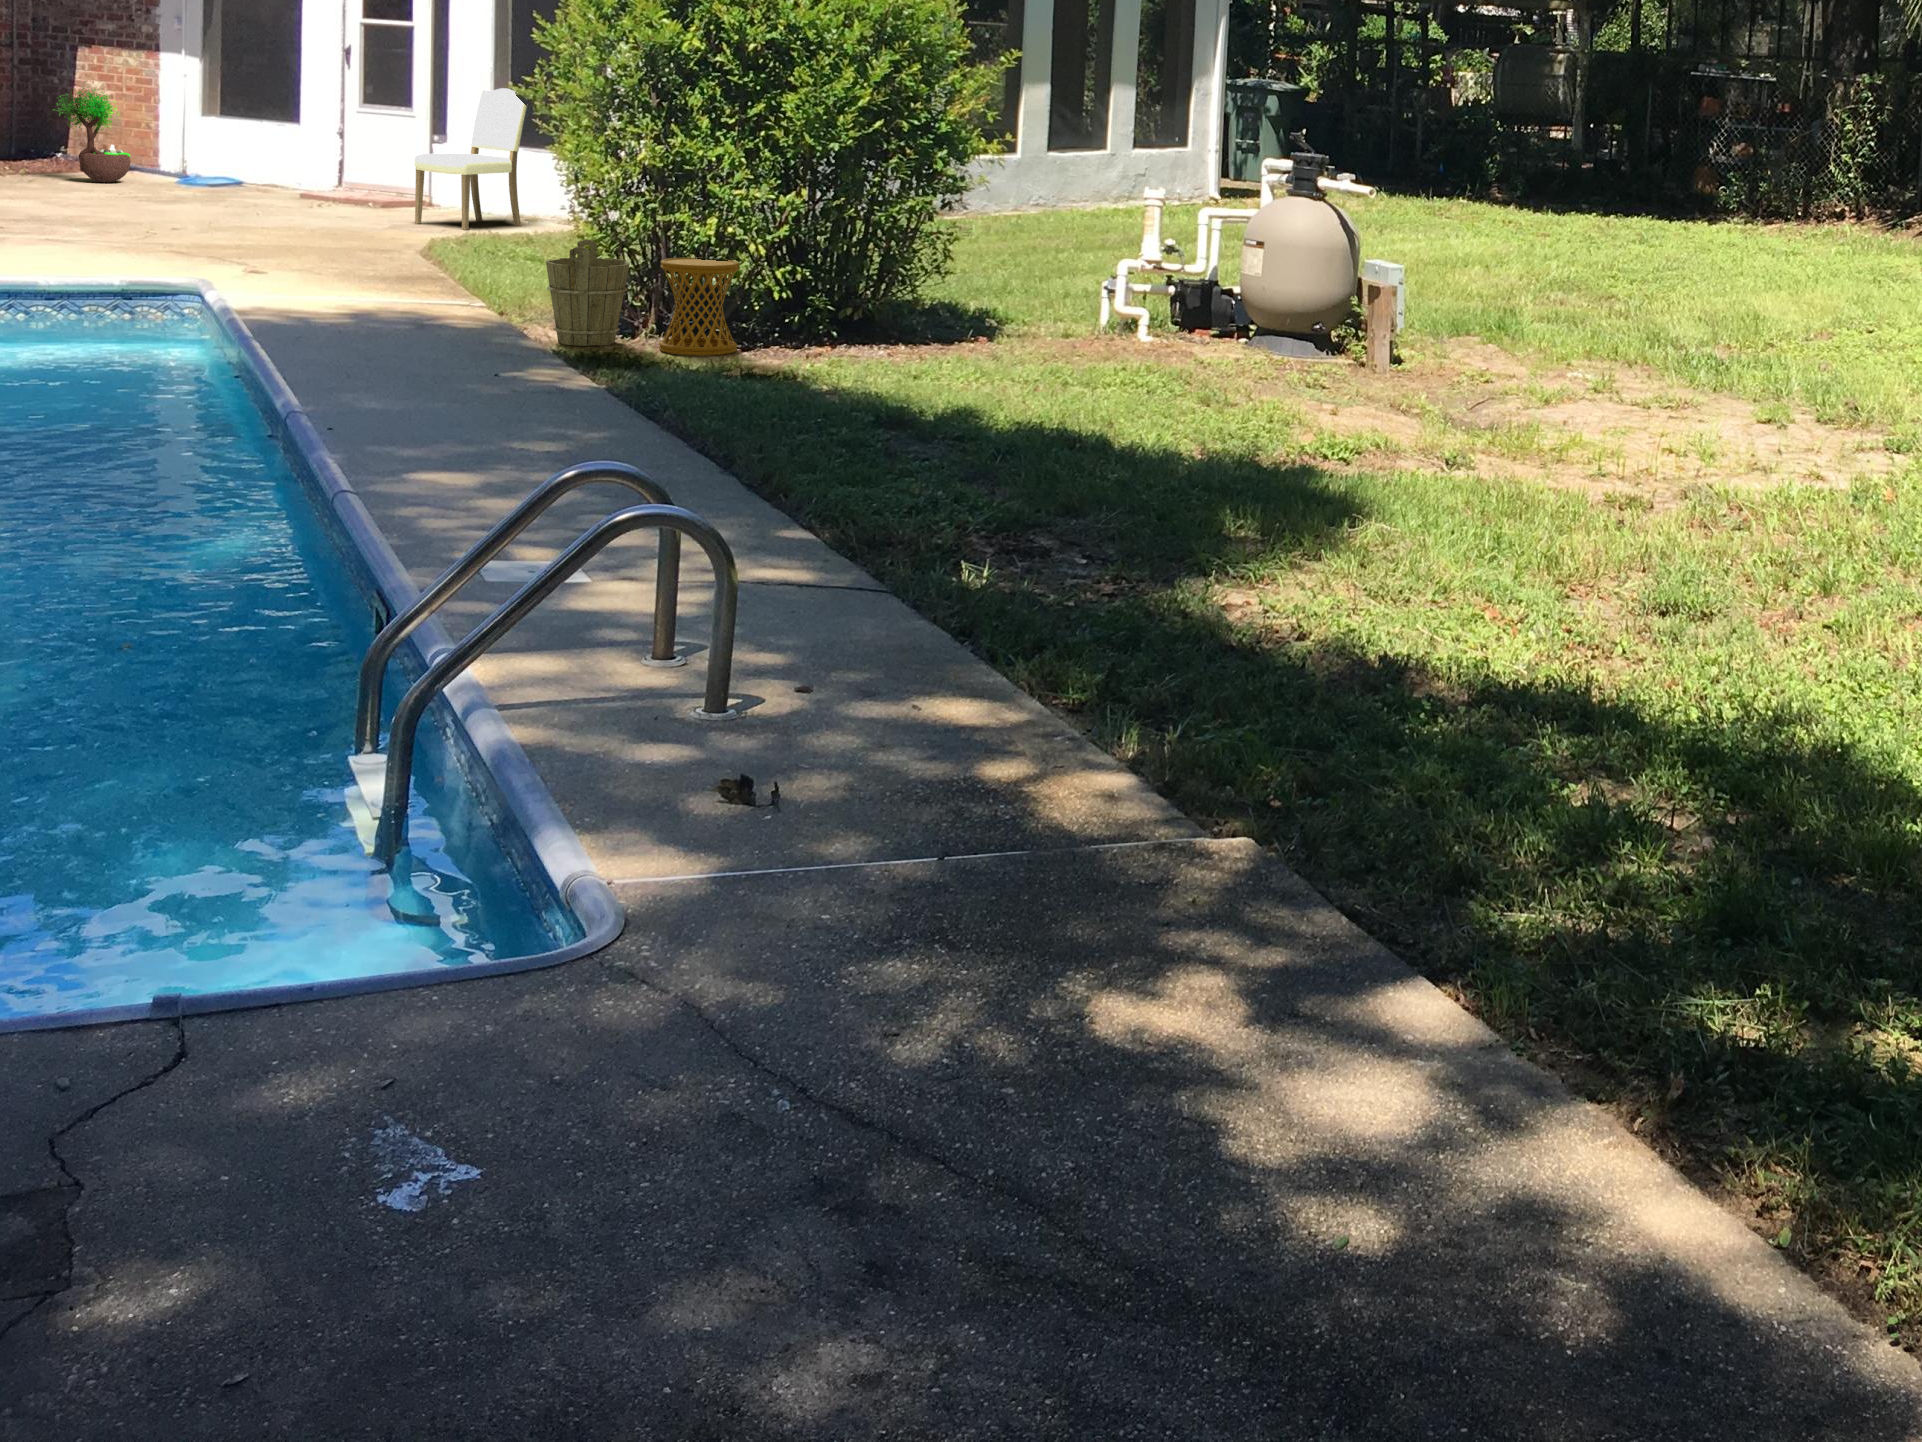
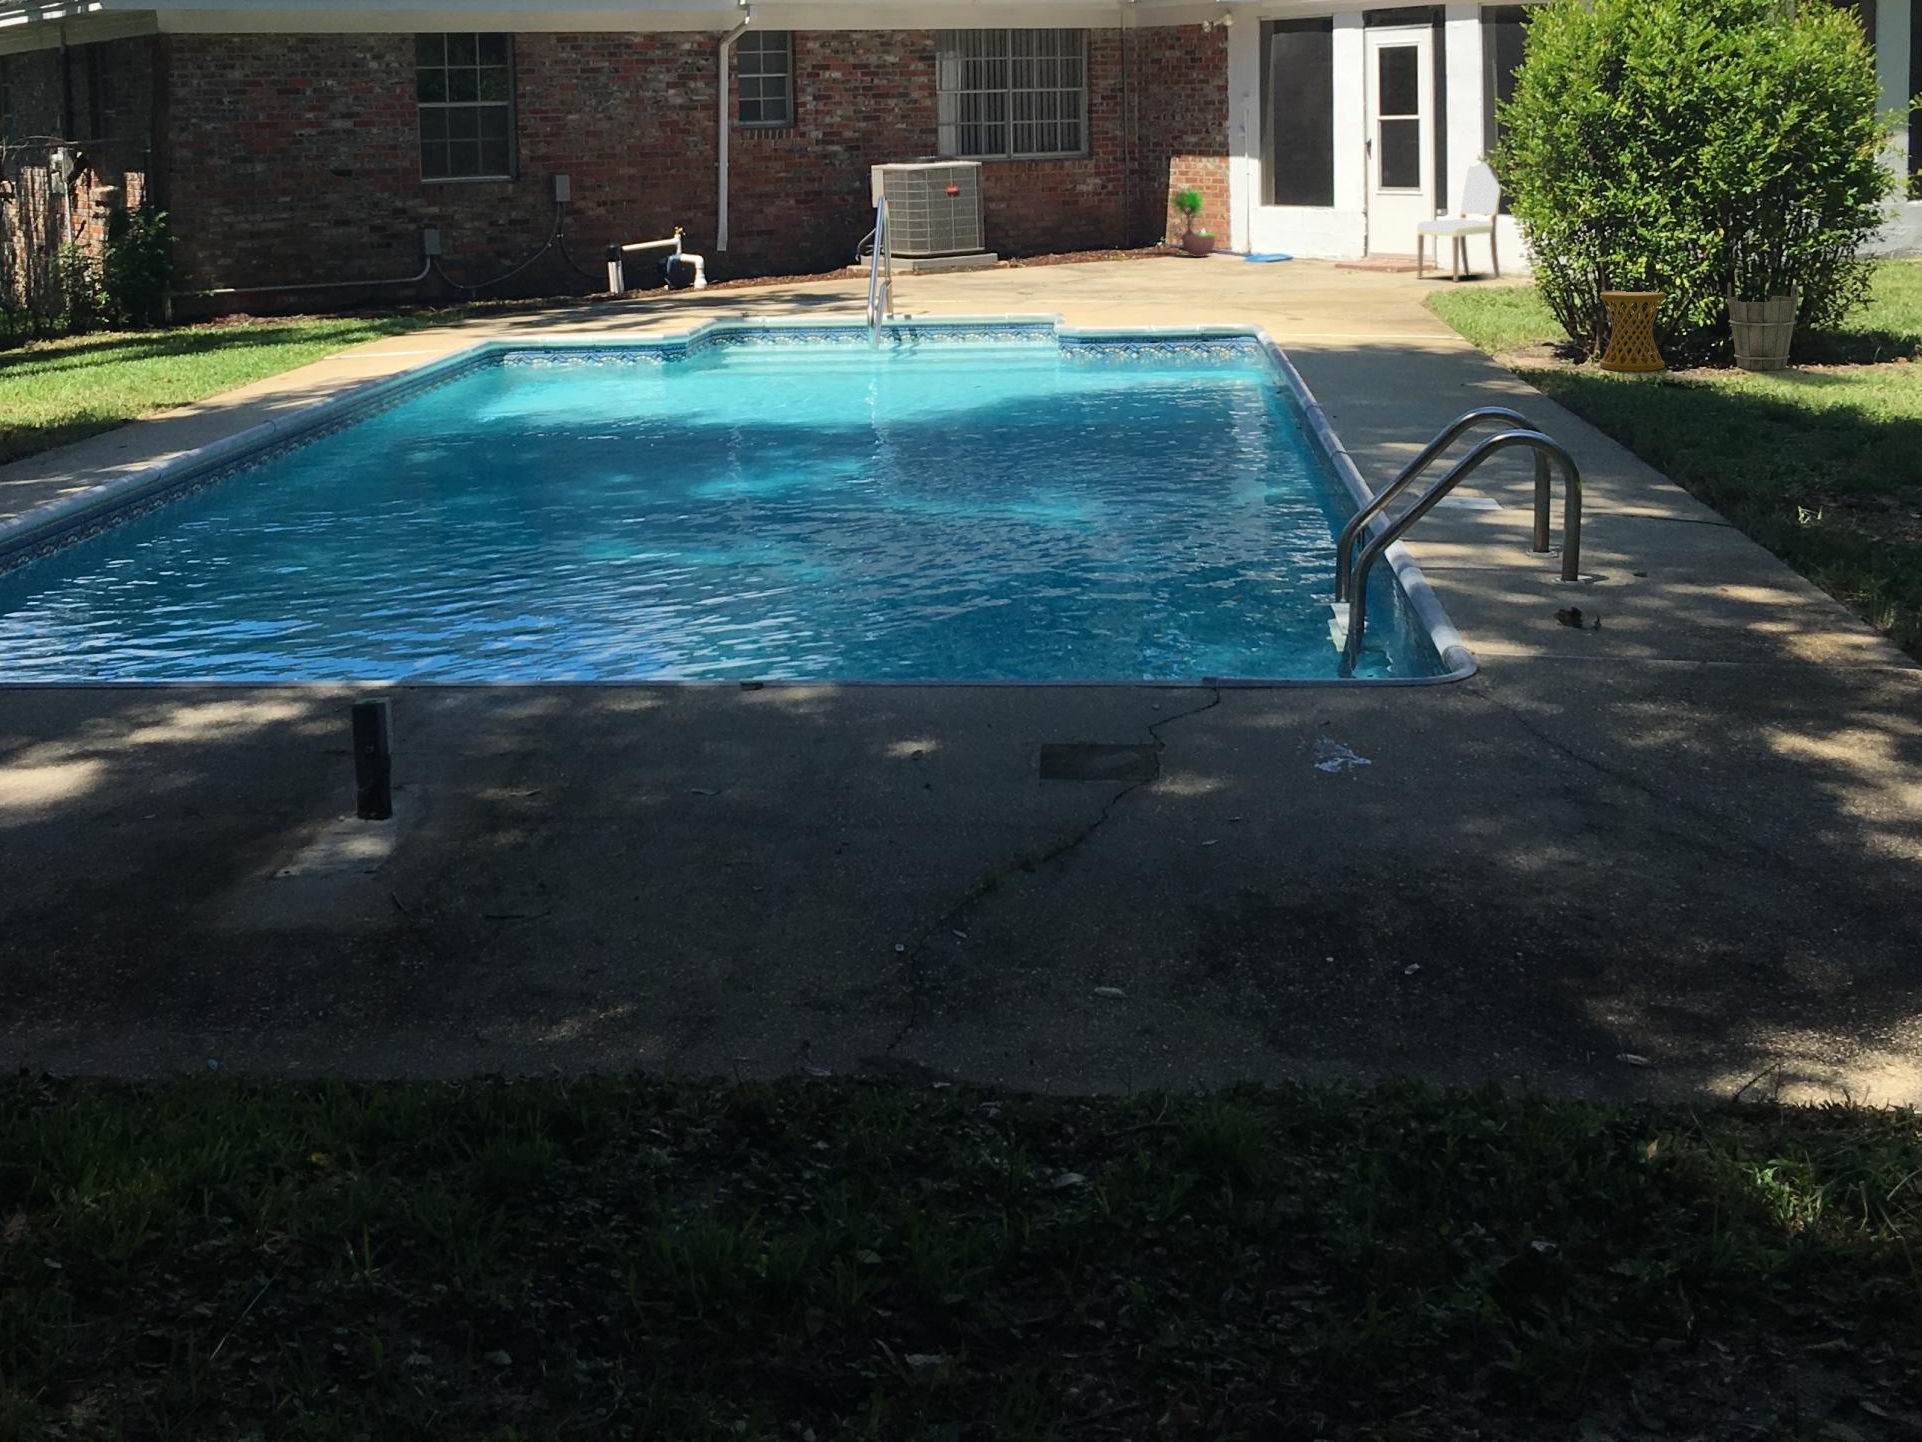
bucket: present [546,240,629,346] -> present [1727,283,1798,370]

